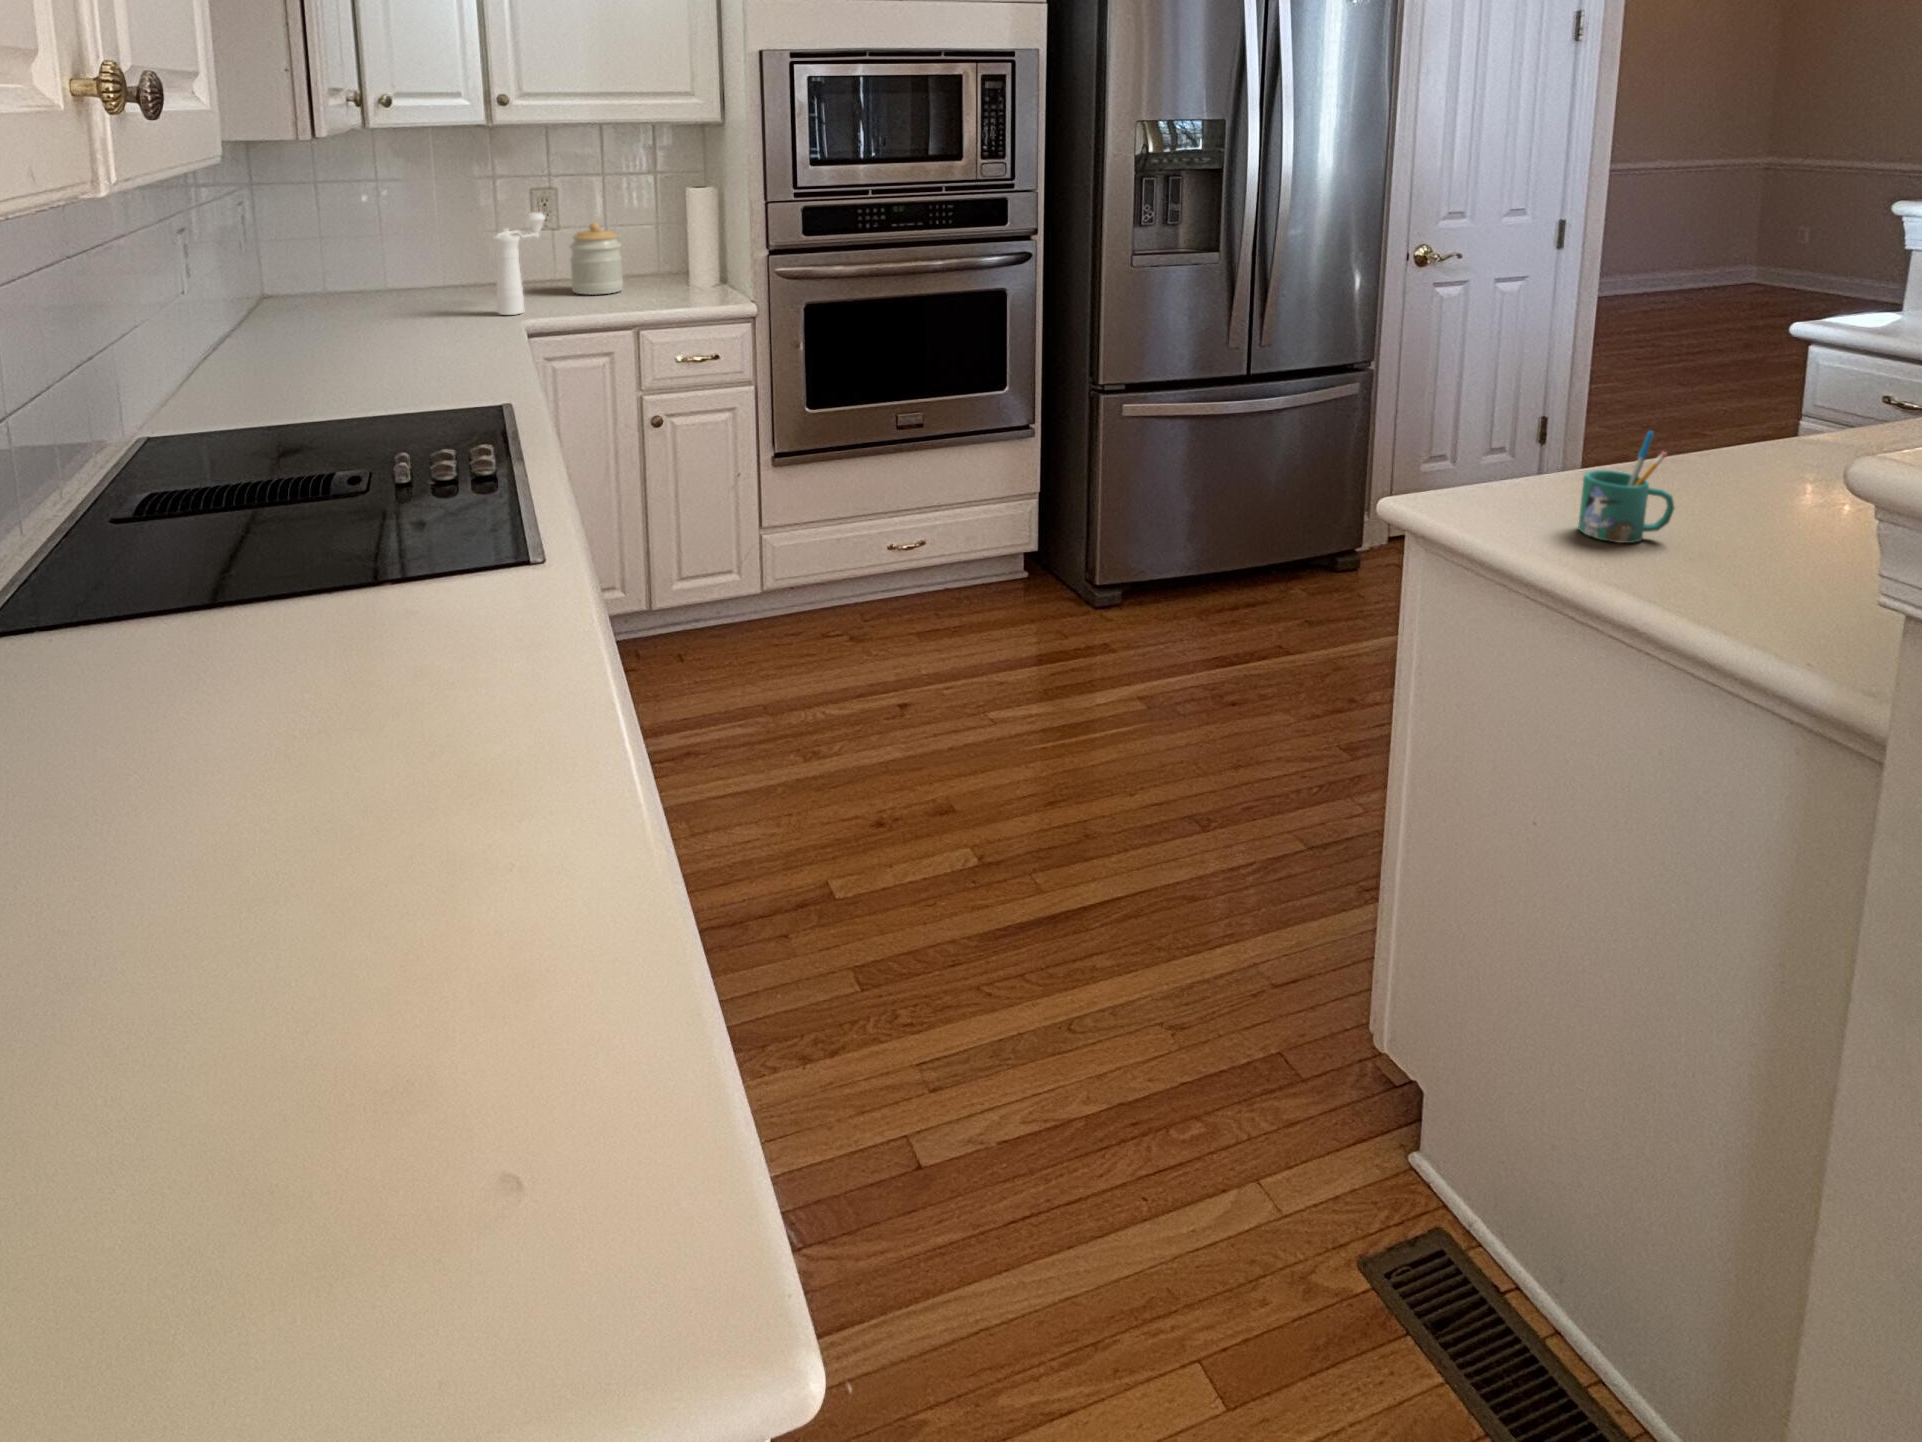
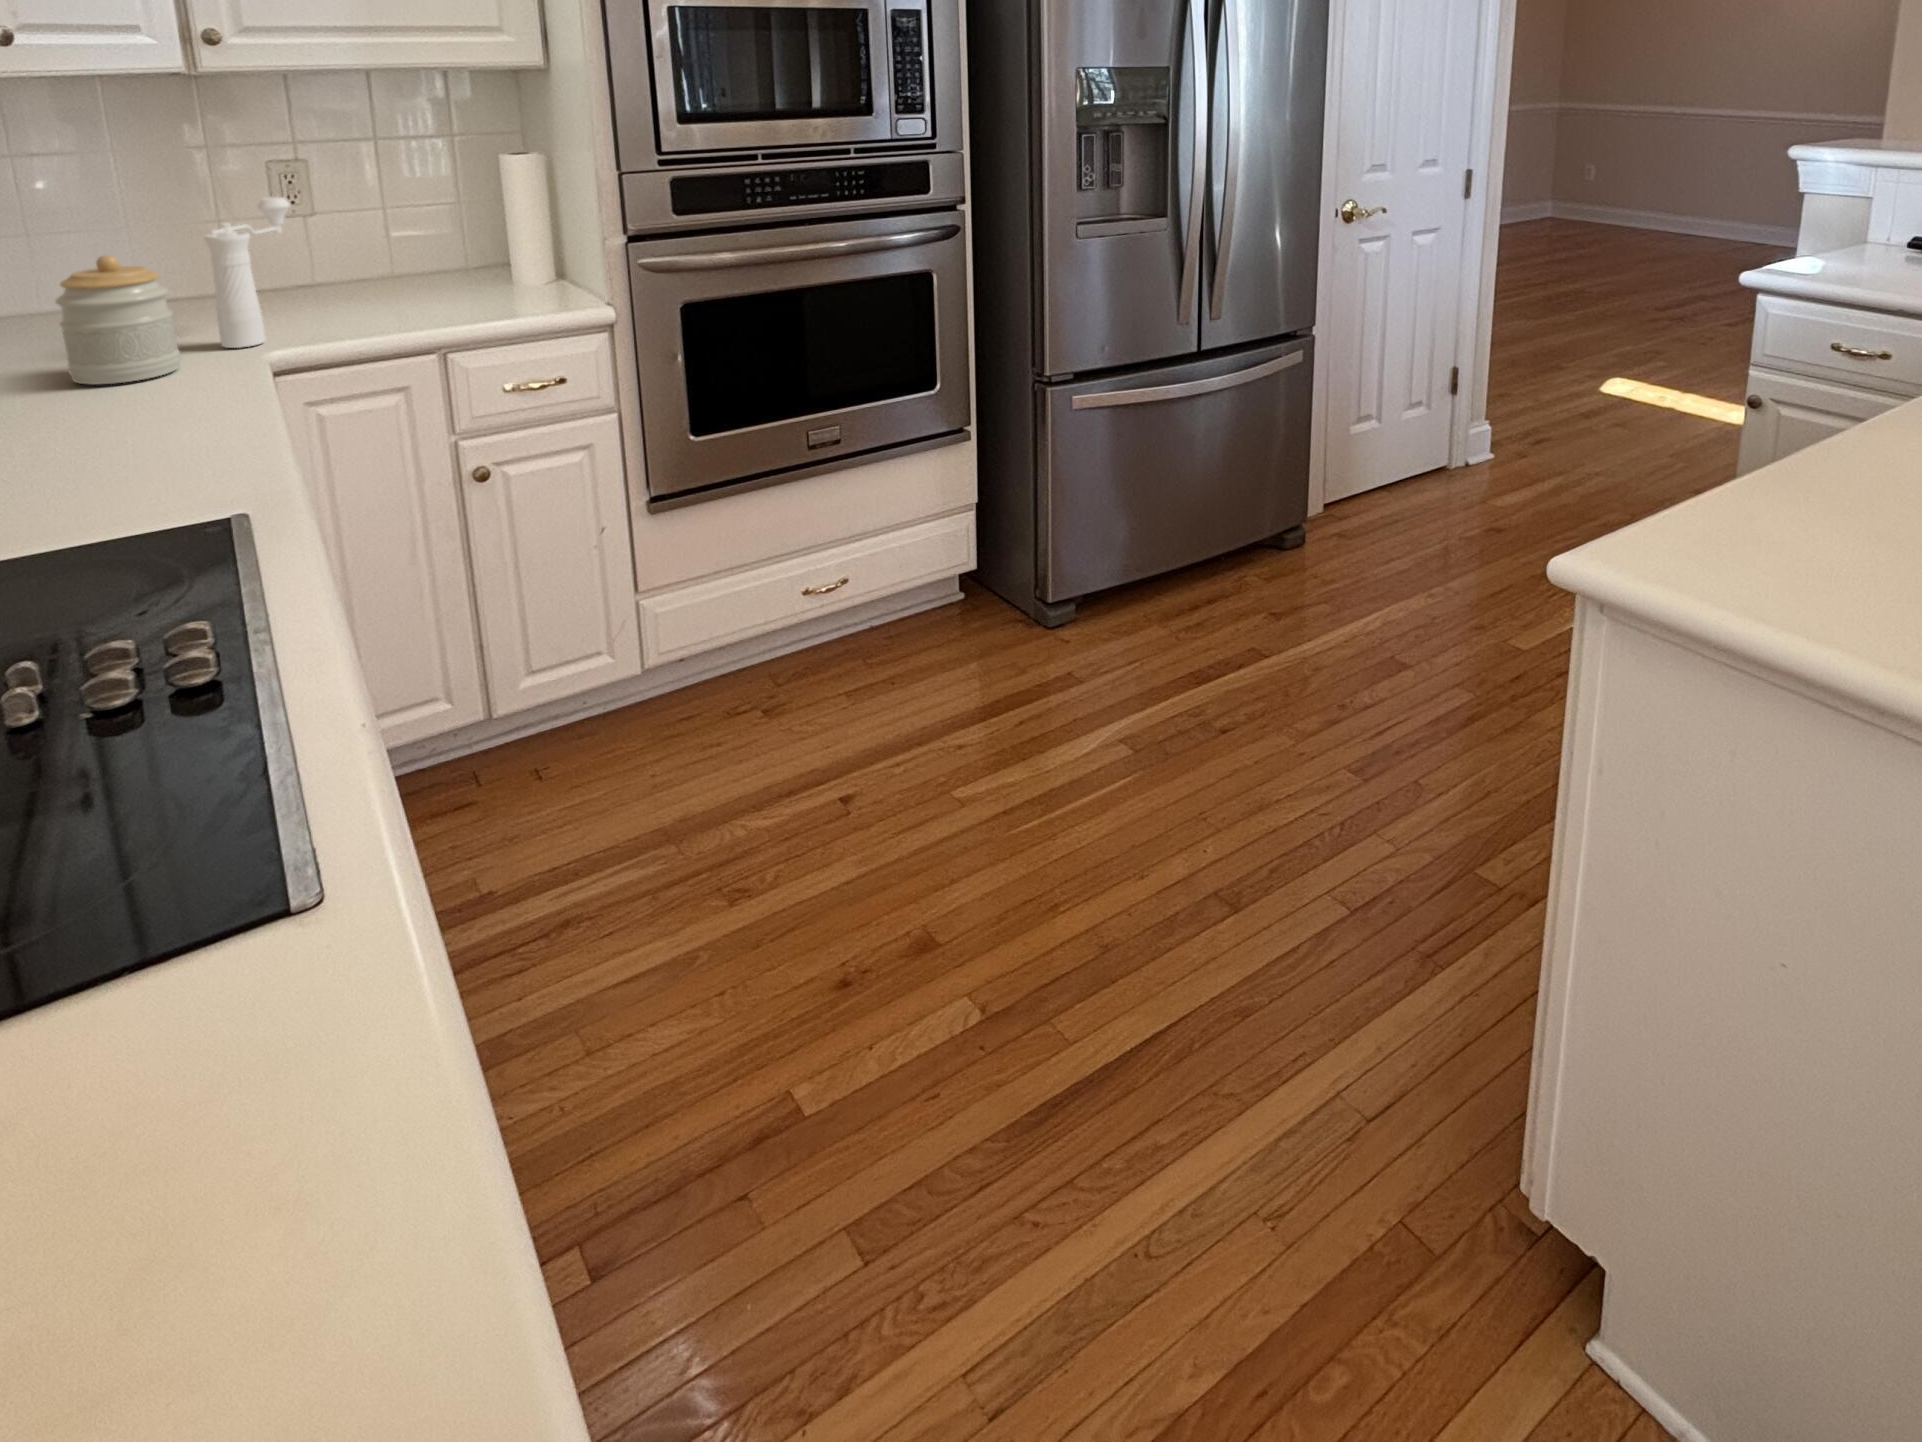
jar: present [570,223,624,295] -> present [55,255,180,384]
mug: present [1578,431,1674,543] -> none [1755,442,1865,581]

